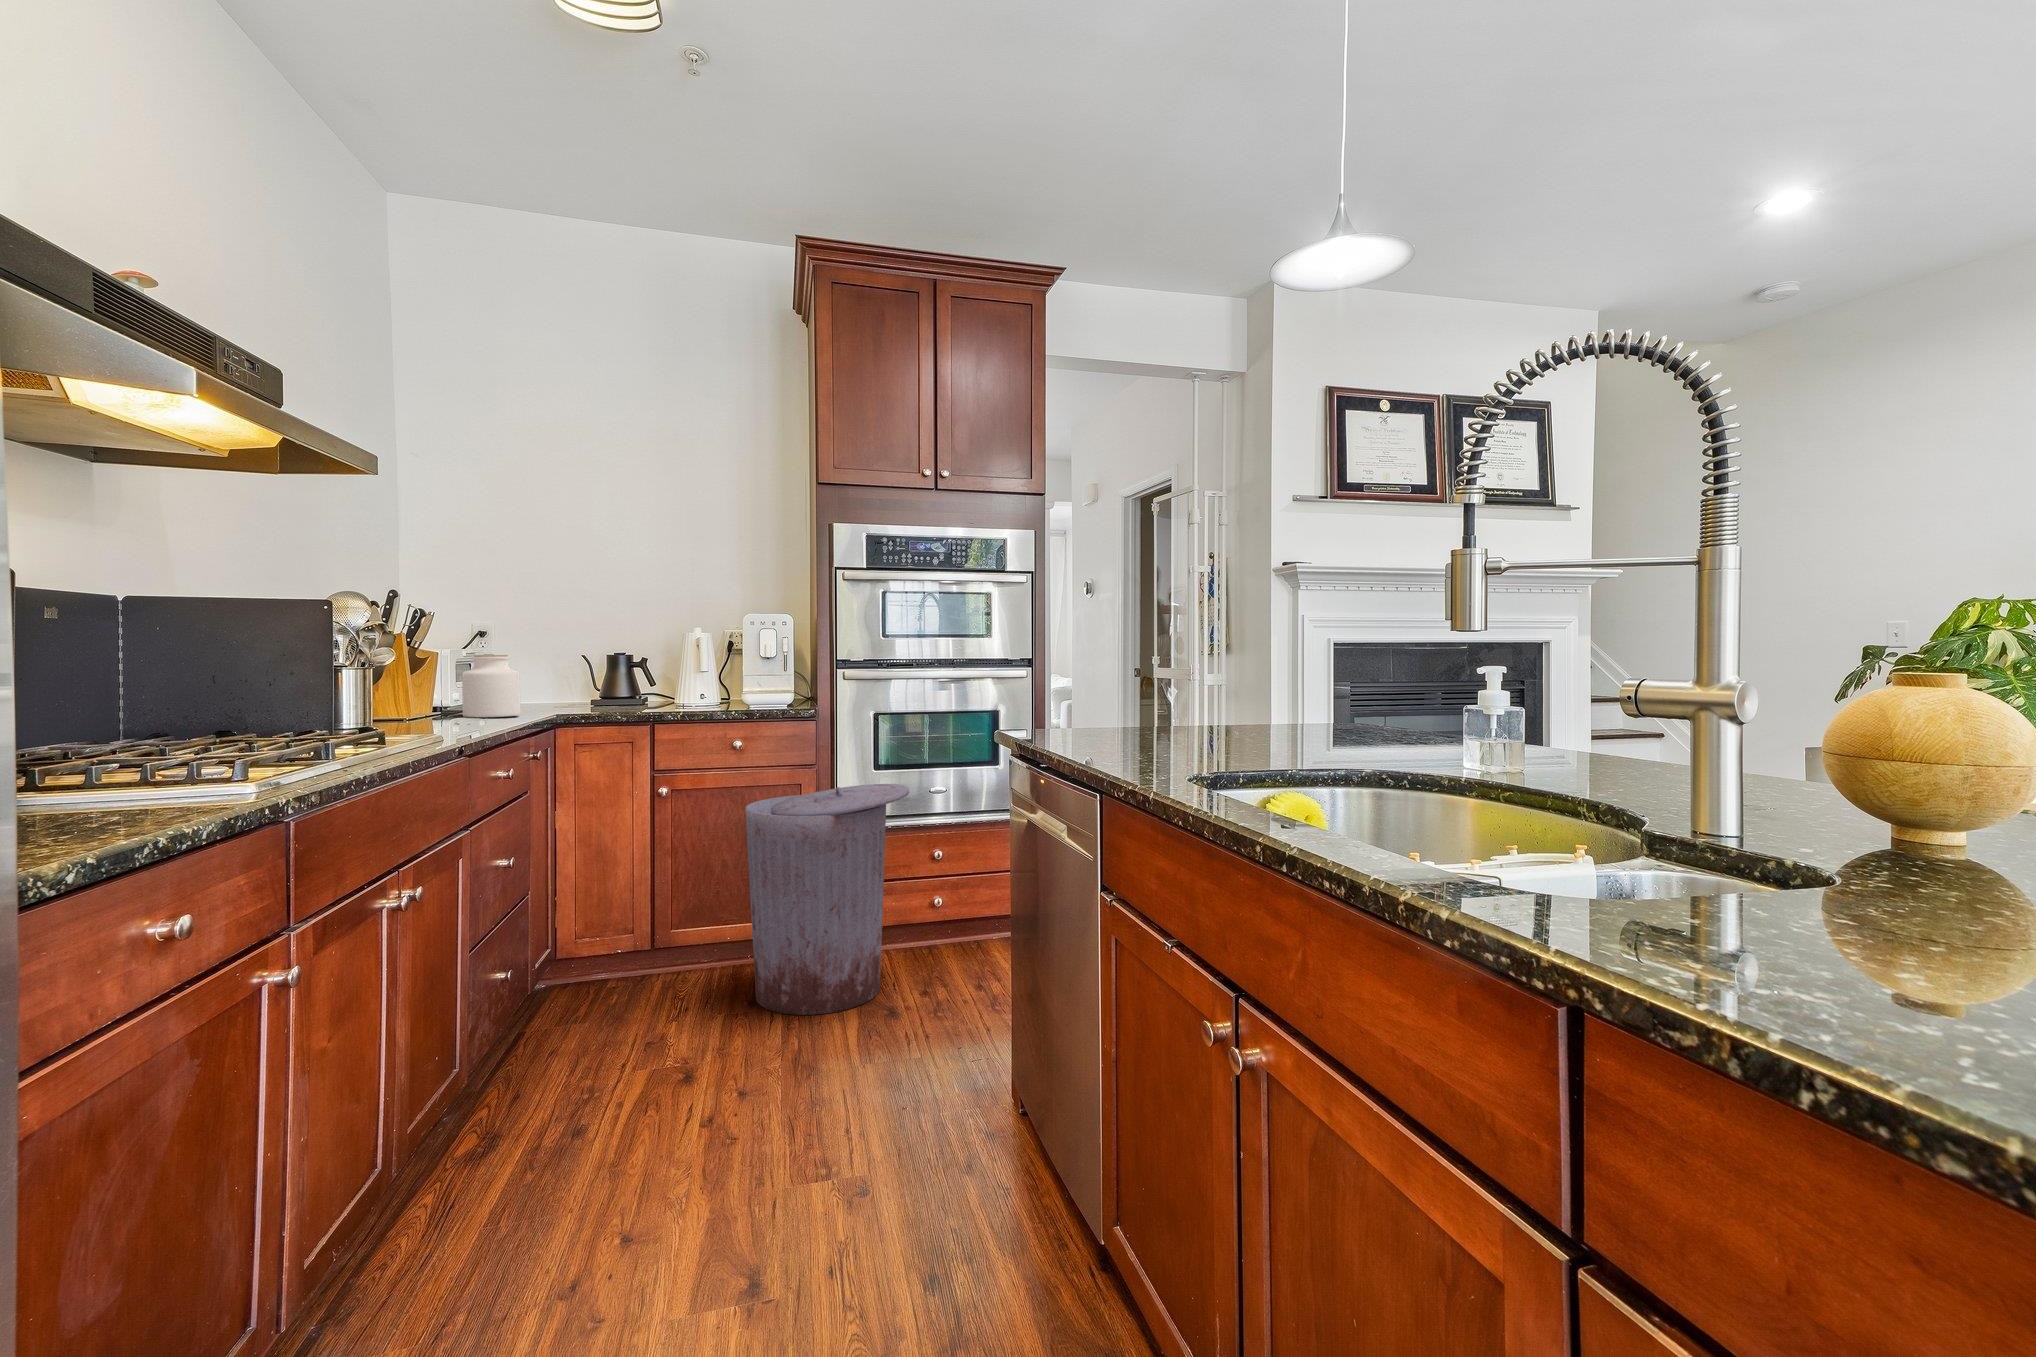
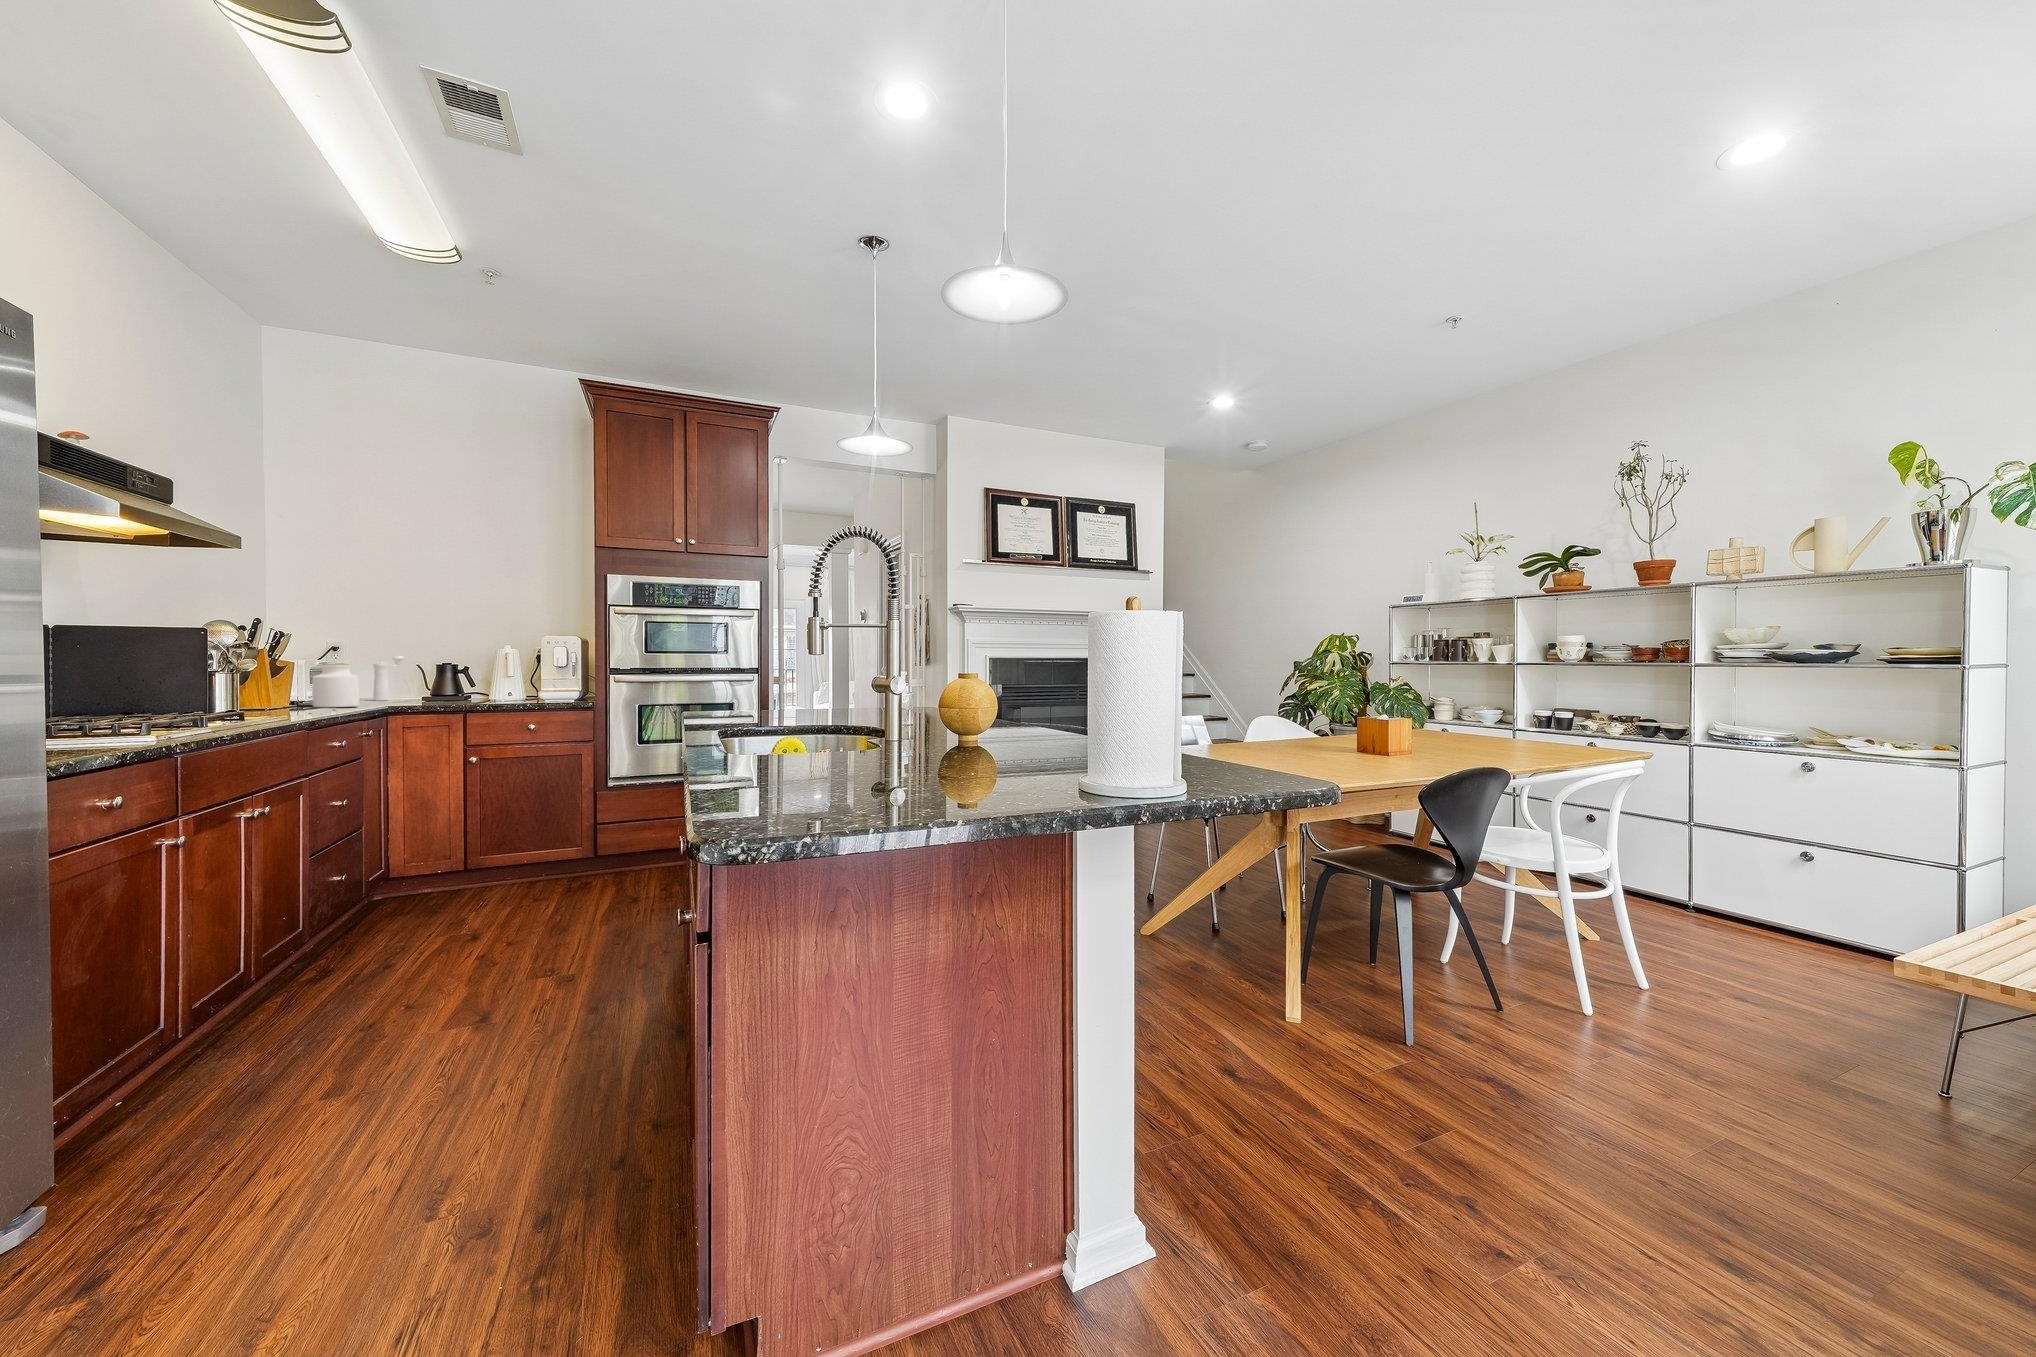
pepper mill: none [530,643,566,705] -> present [373,656,404,701]
trash can: present [745,784,909,1015] -> none [531,753,654,906]

